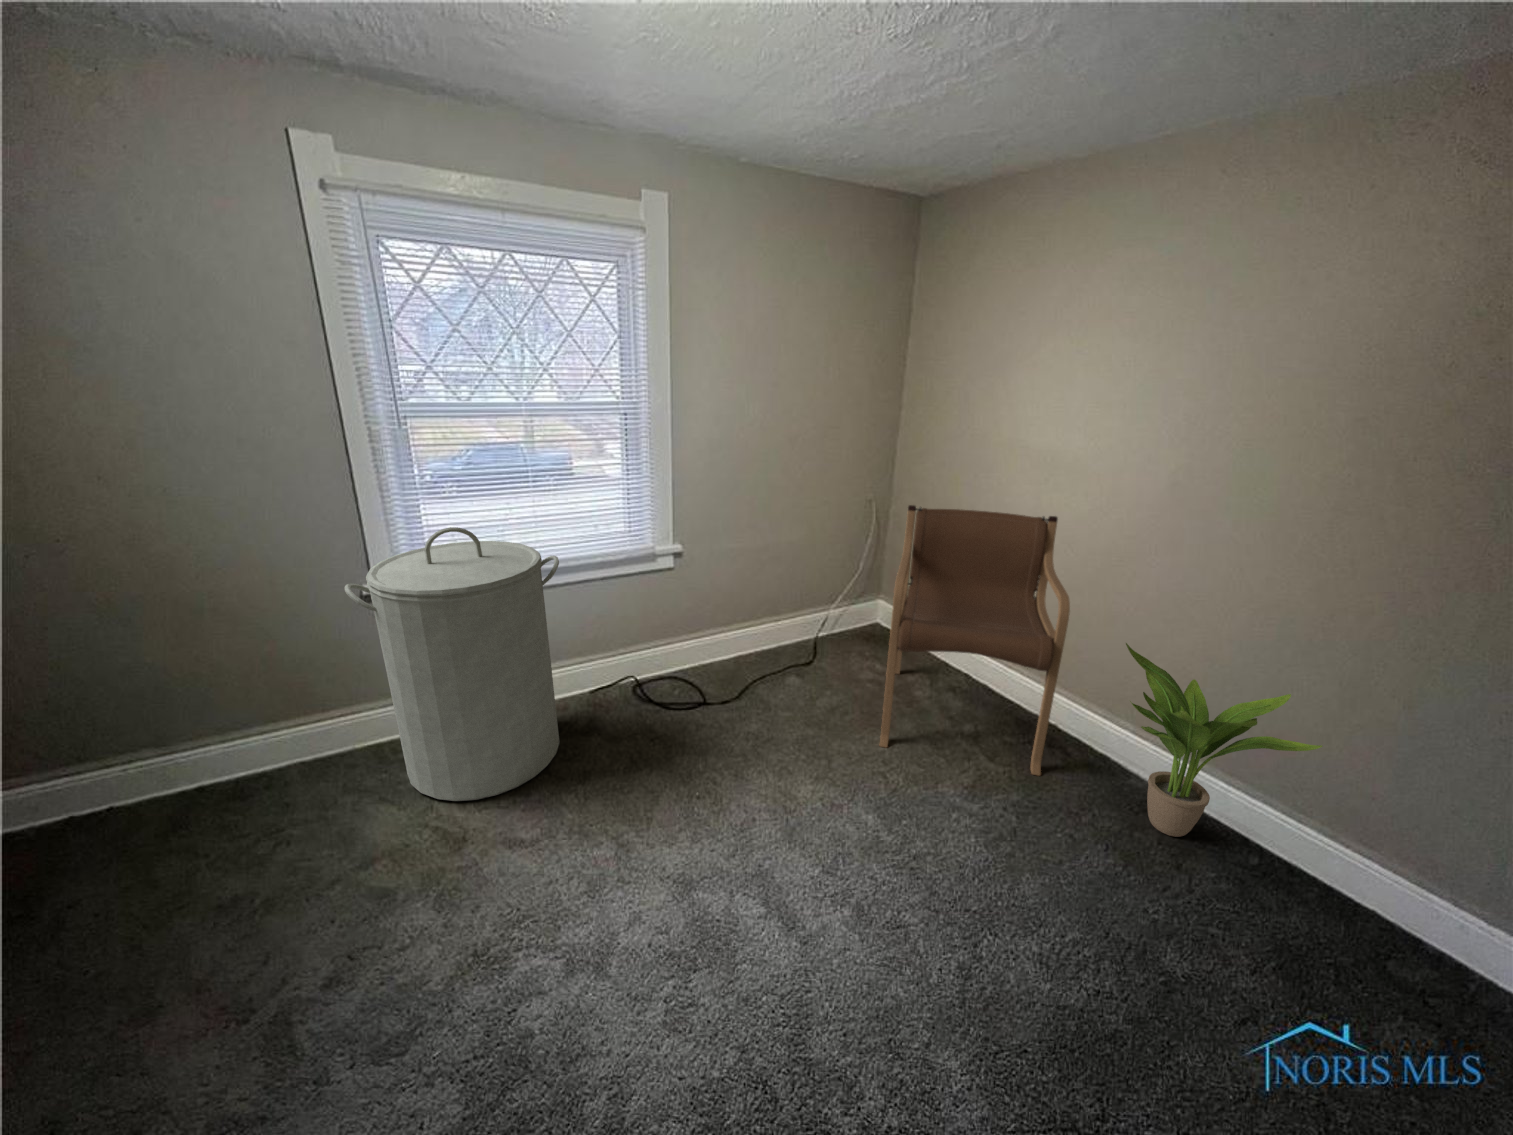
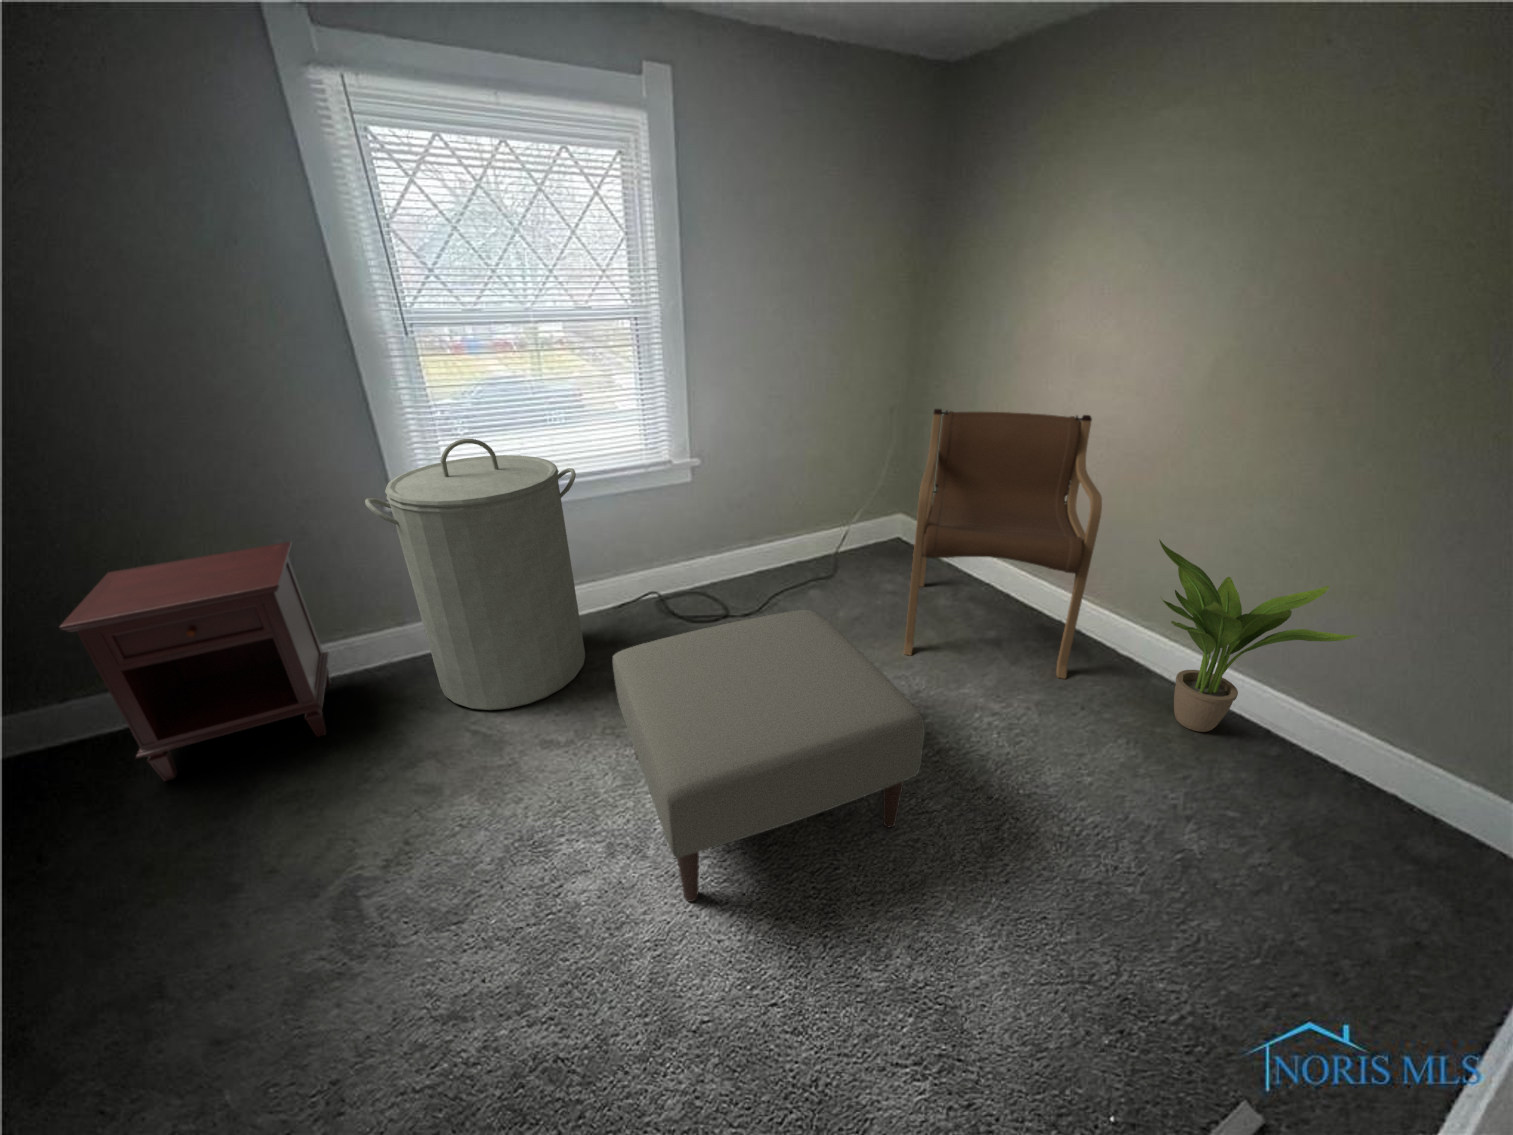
nightstand: none [7,624,295,879] -> present [59,542,331,781]
ottoman: none [584,705,899,1030] -> present [613,610,925,902]

